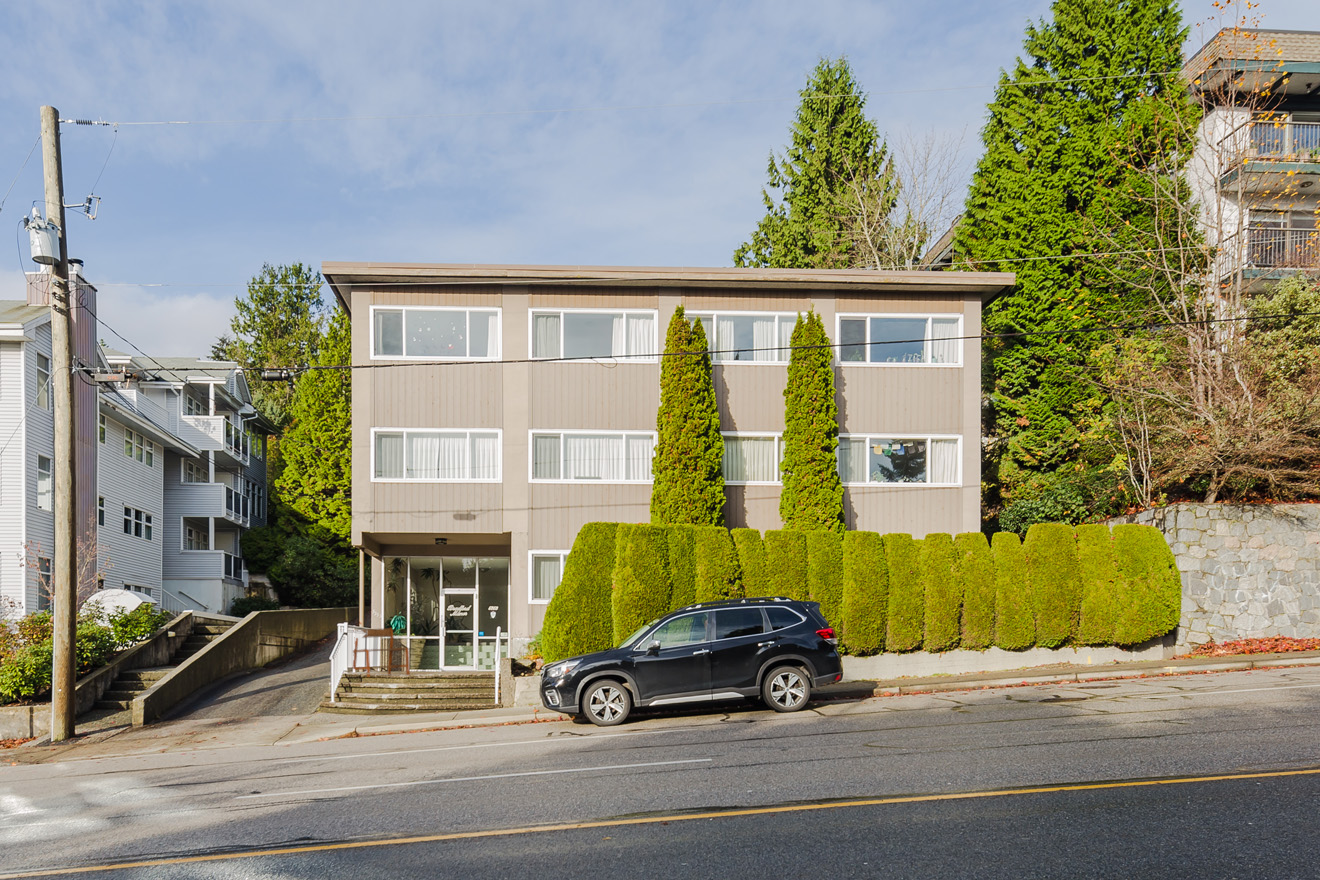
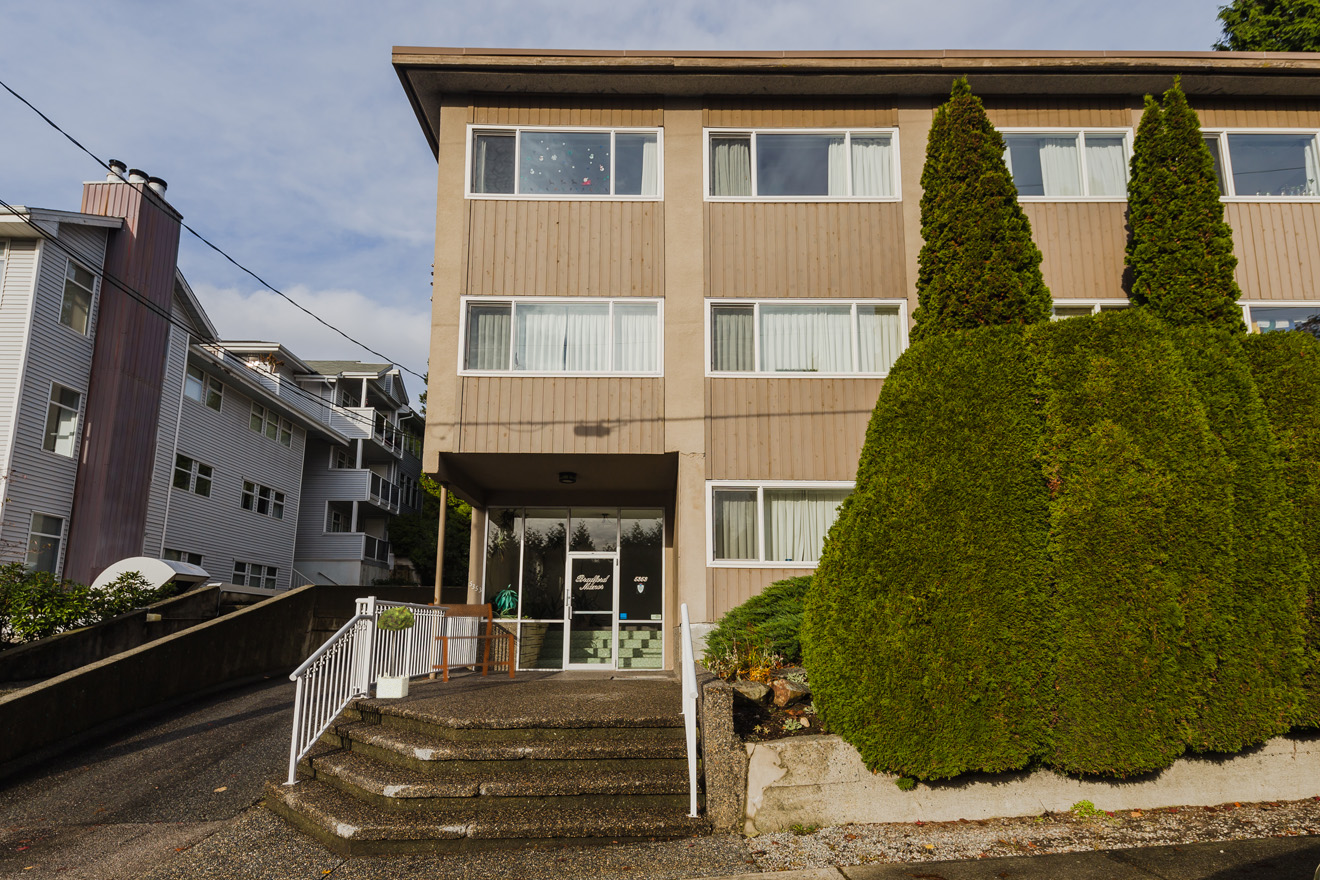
potted tree: none [343,632,363,681] -> present [376,605,415,698]

